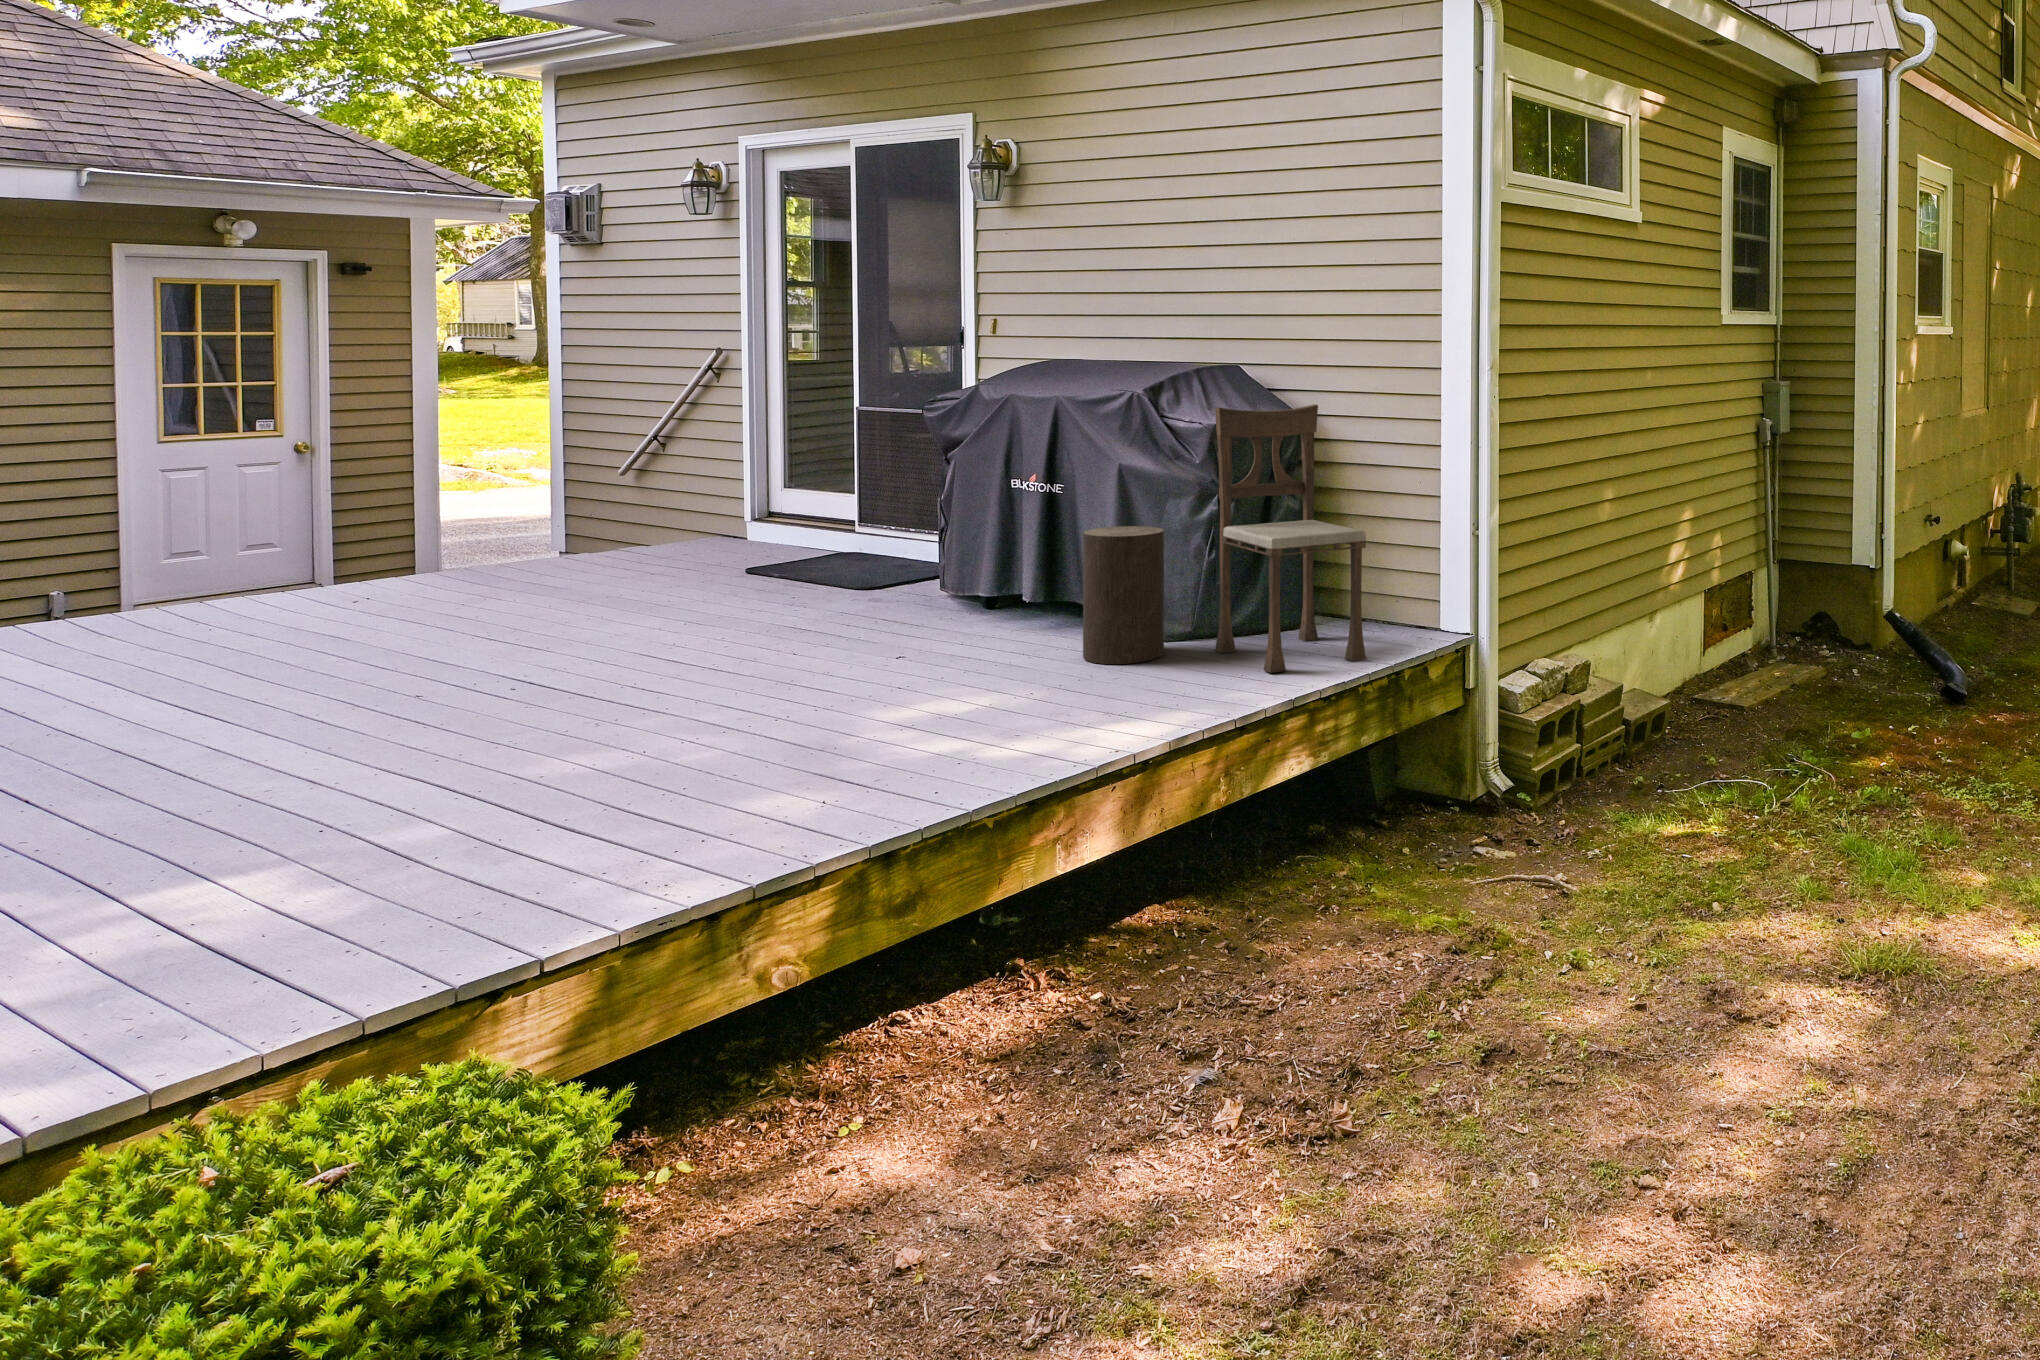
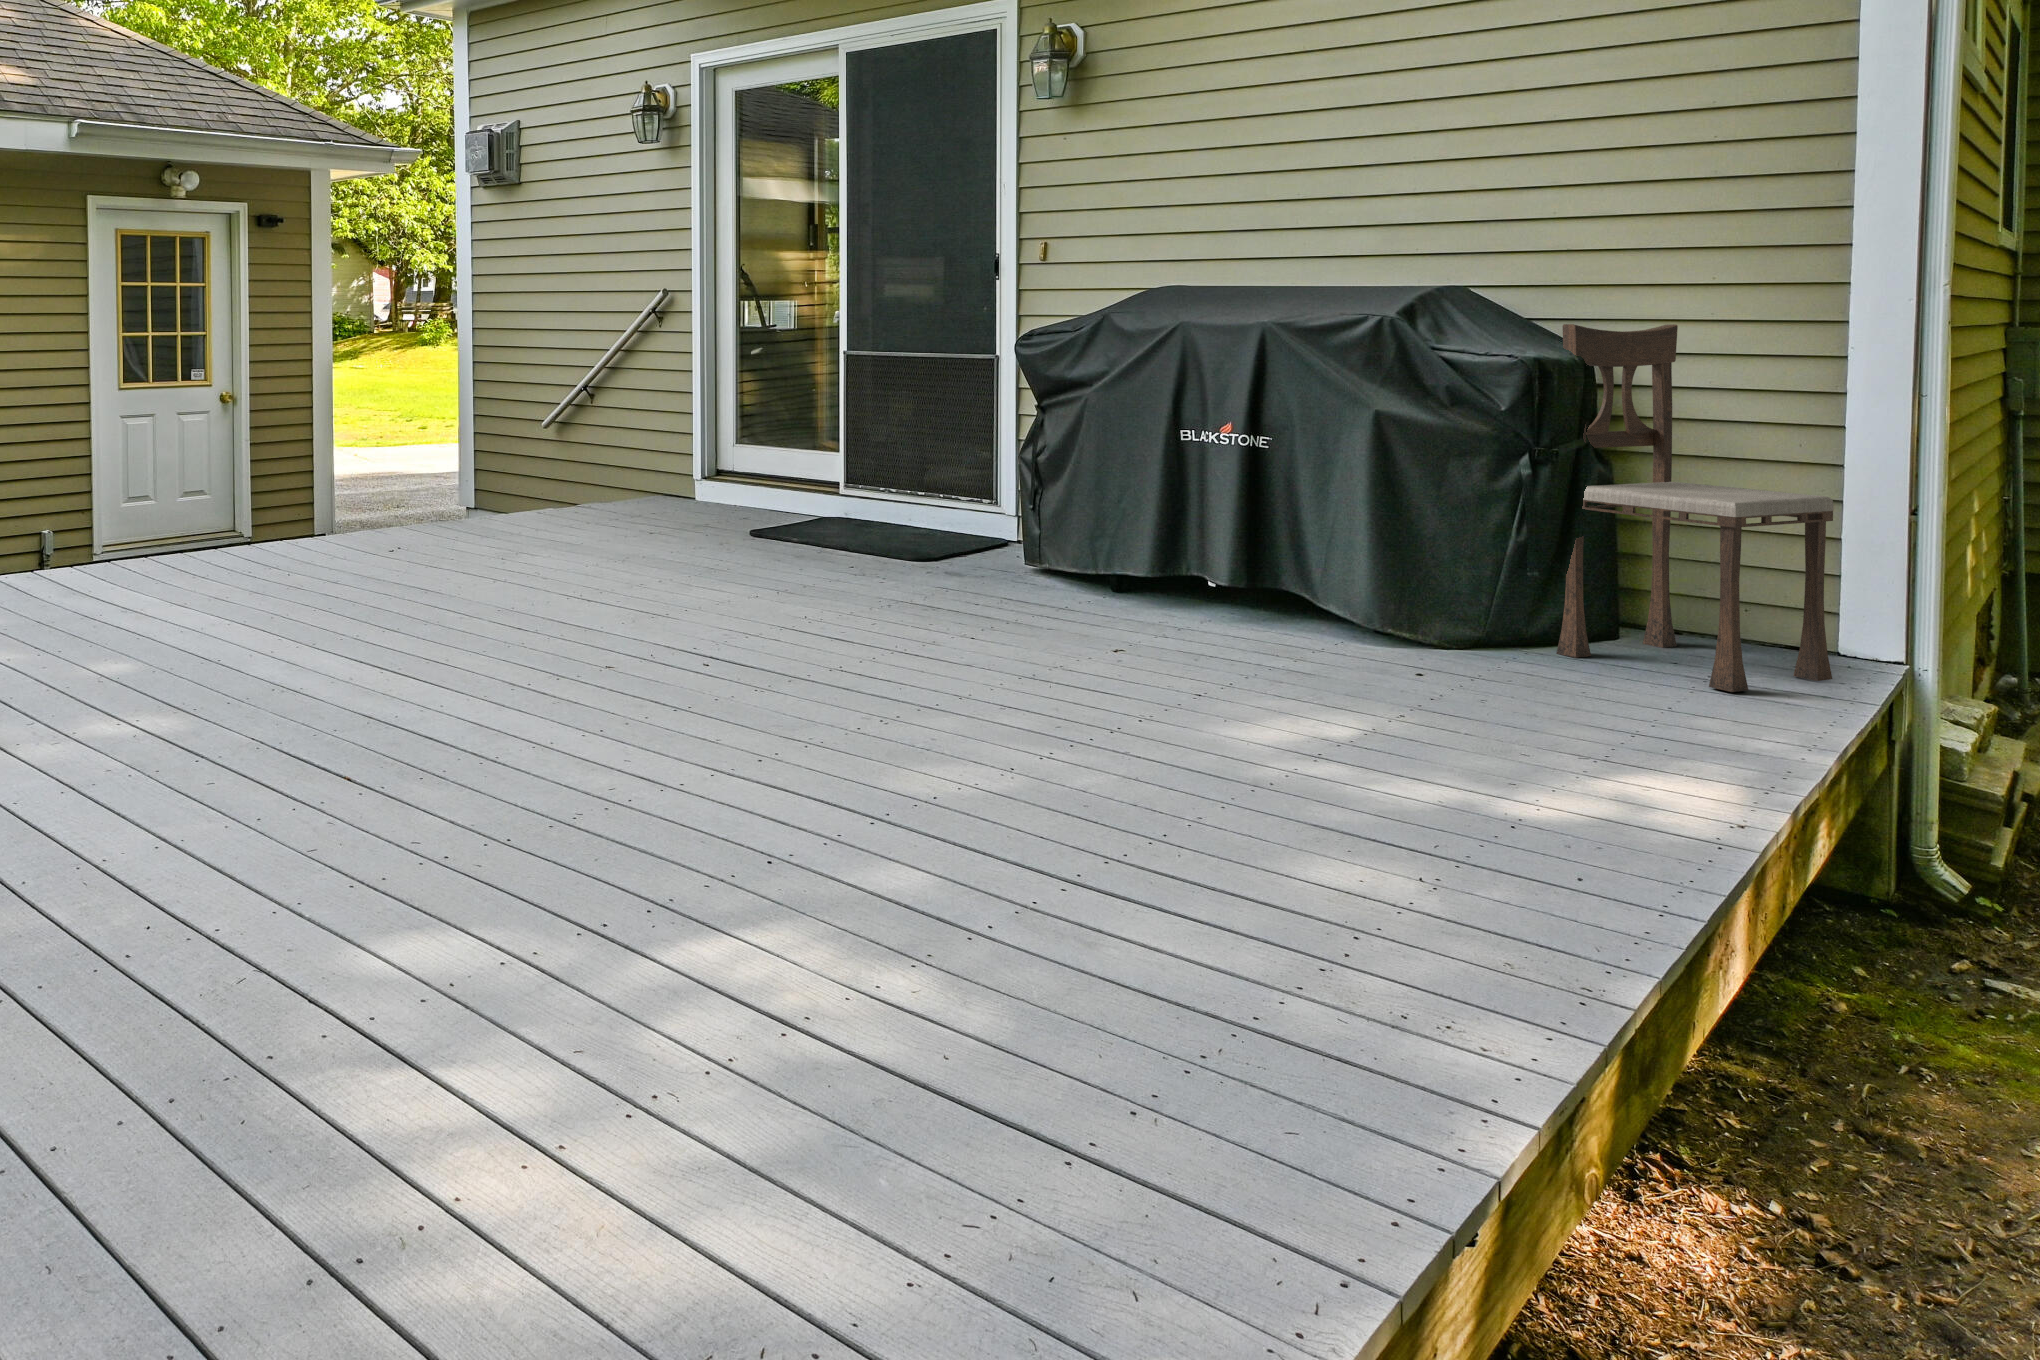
stool: present [1083,526,1164,664] -> none [1381,483,1502,666]

